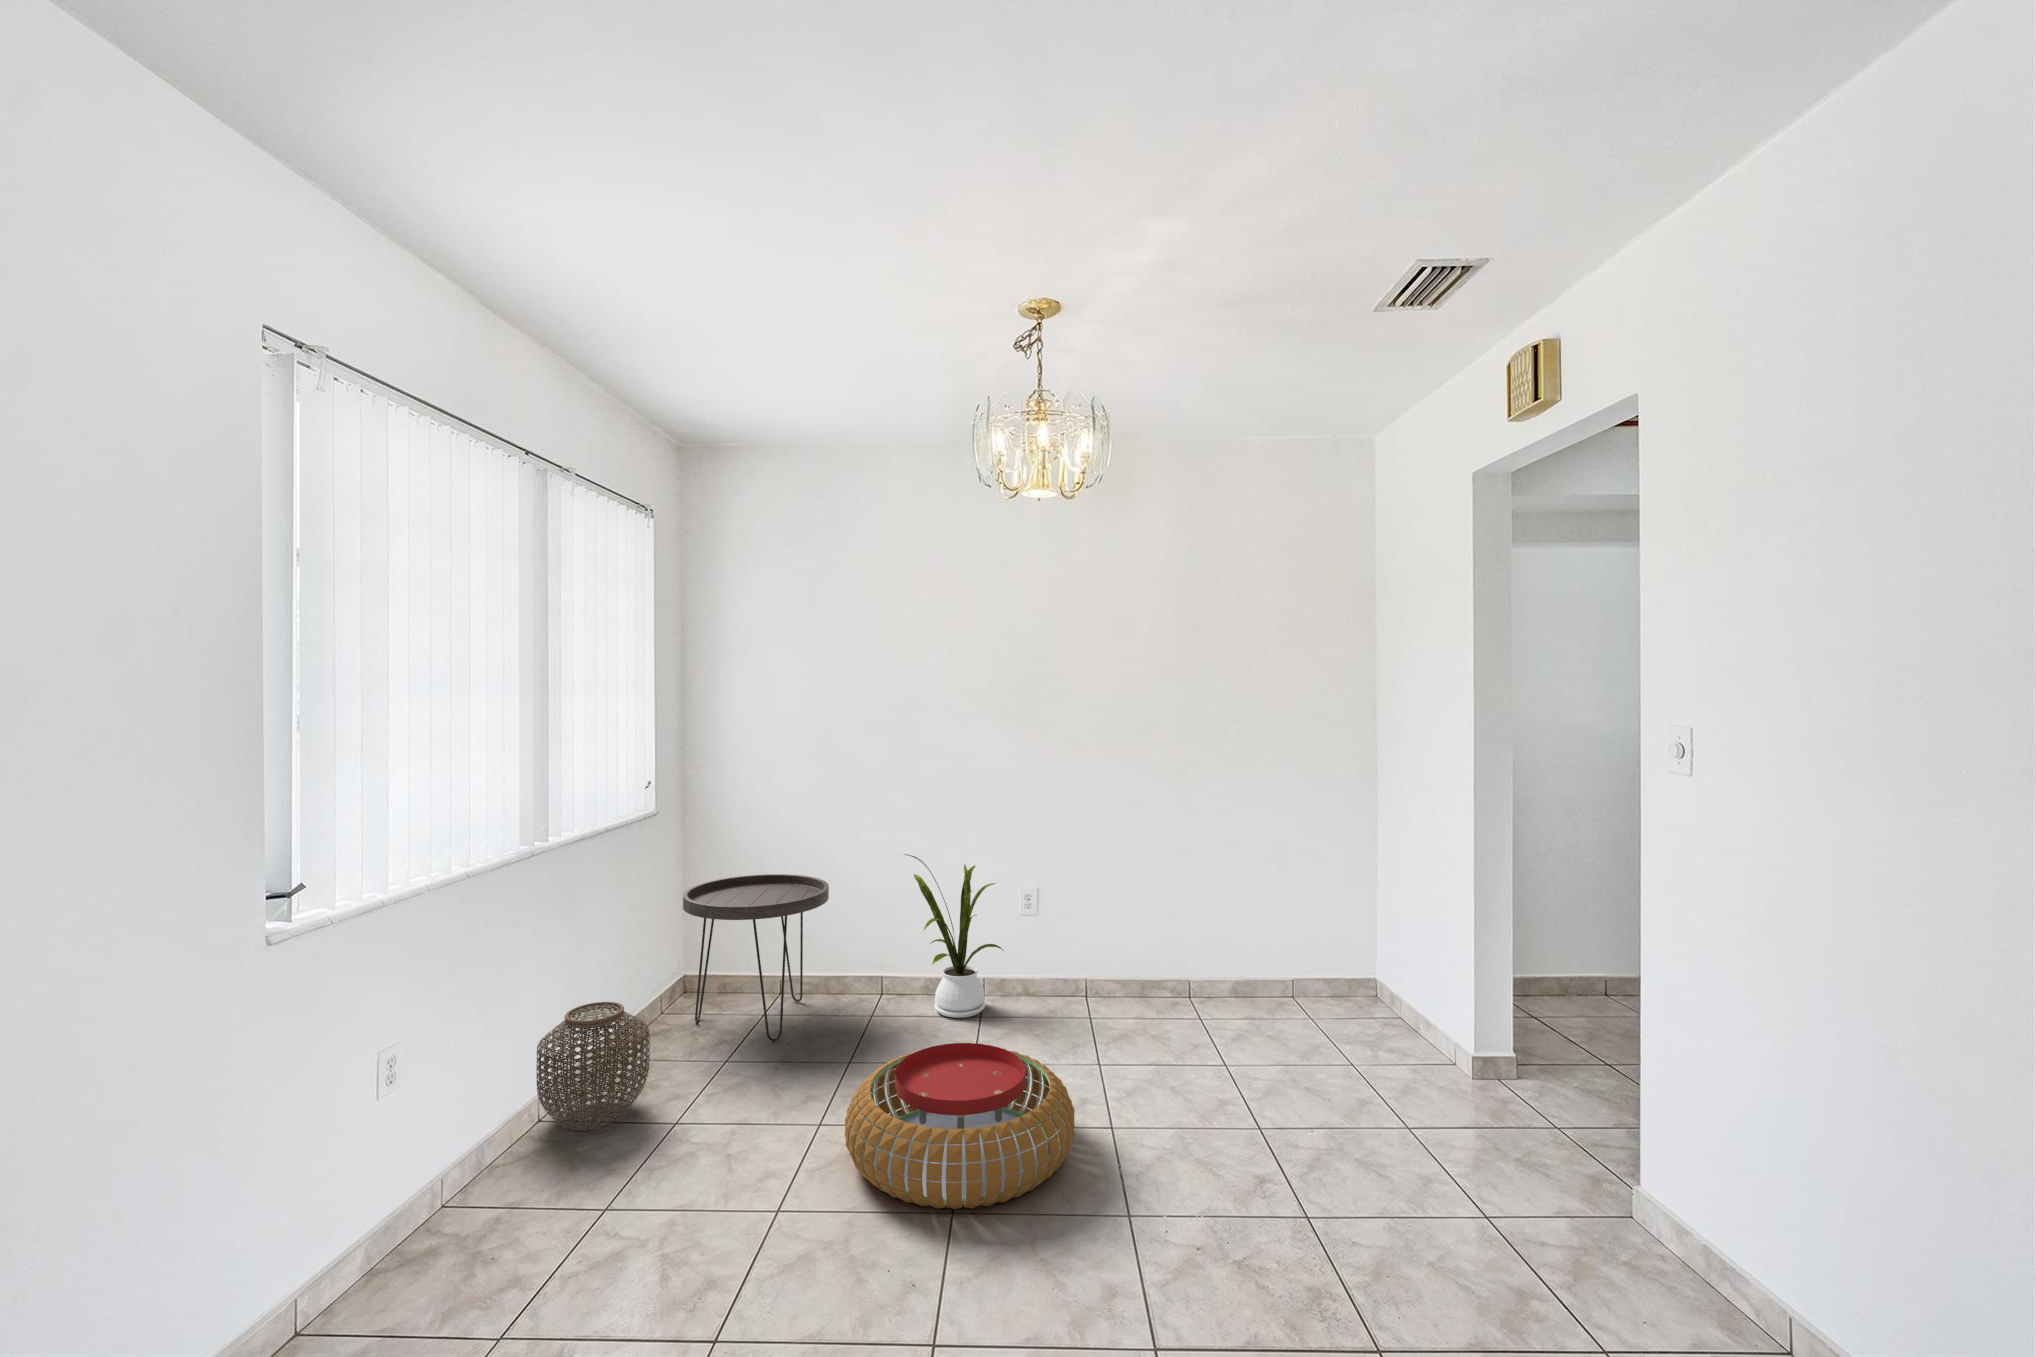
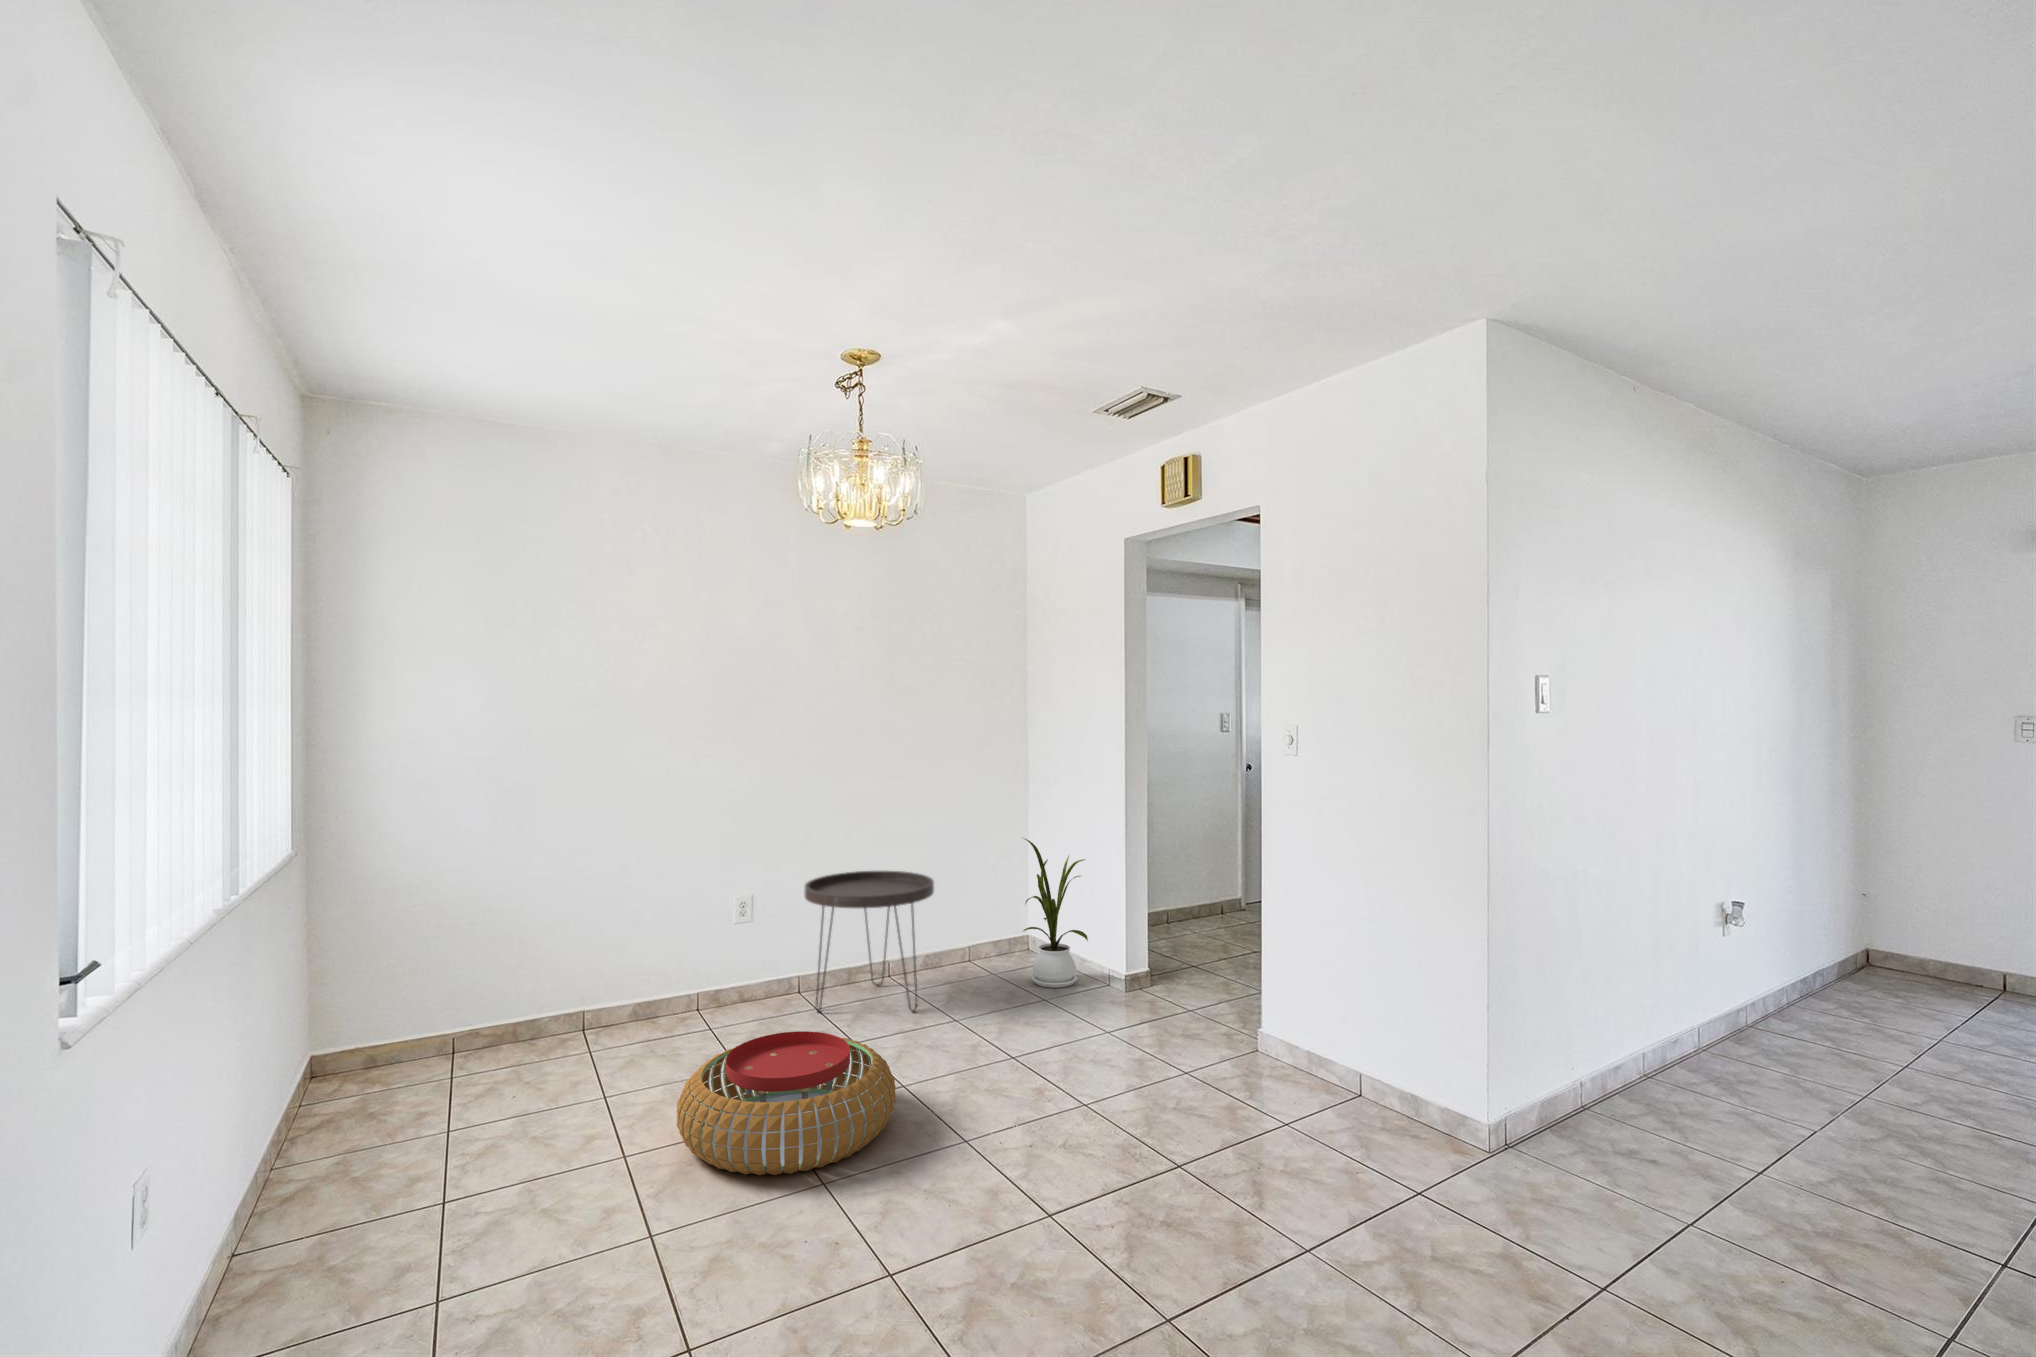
house plant: present [905,854,1003,1018] -> present [1023,838,1088,988]
side table: present [683,874,829,1041] -> present [804,871,934,1012]
woven basket: present [537,1002,650,1131] -> none [259,1073,408,1230]

